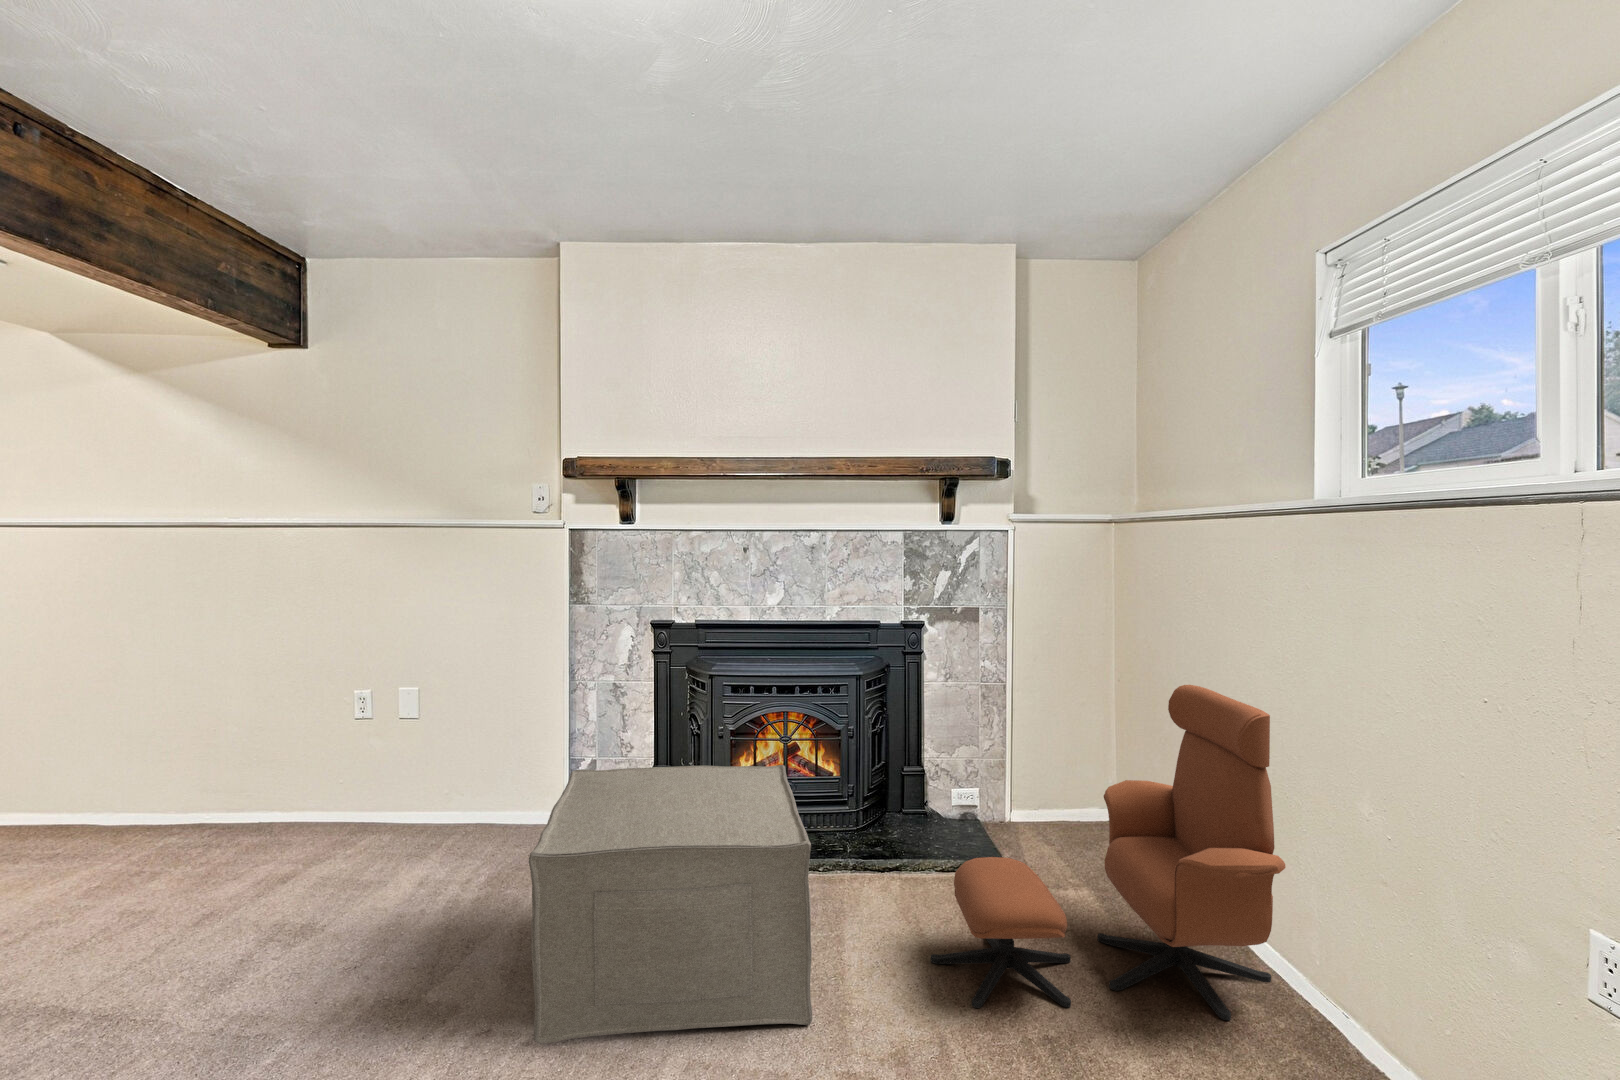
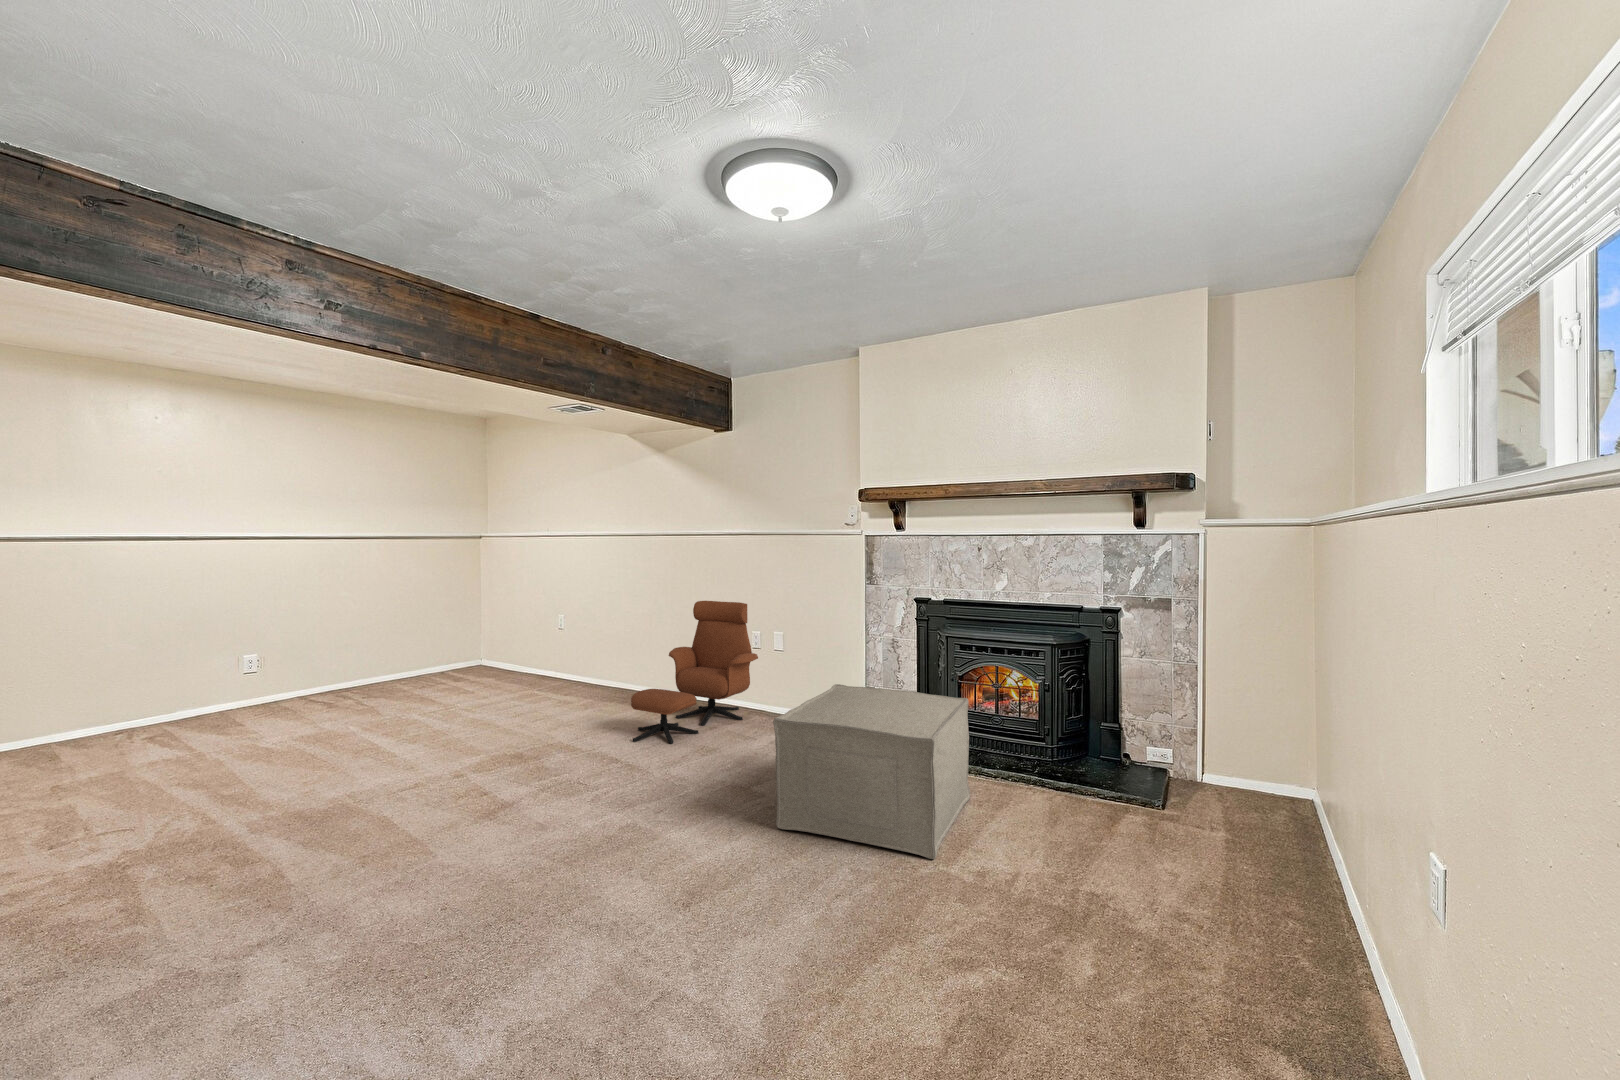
lounge chair: present [931,685,1285,1020] -> present [631,601,758,744]

